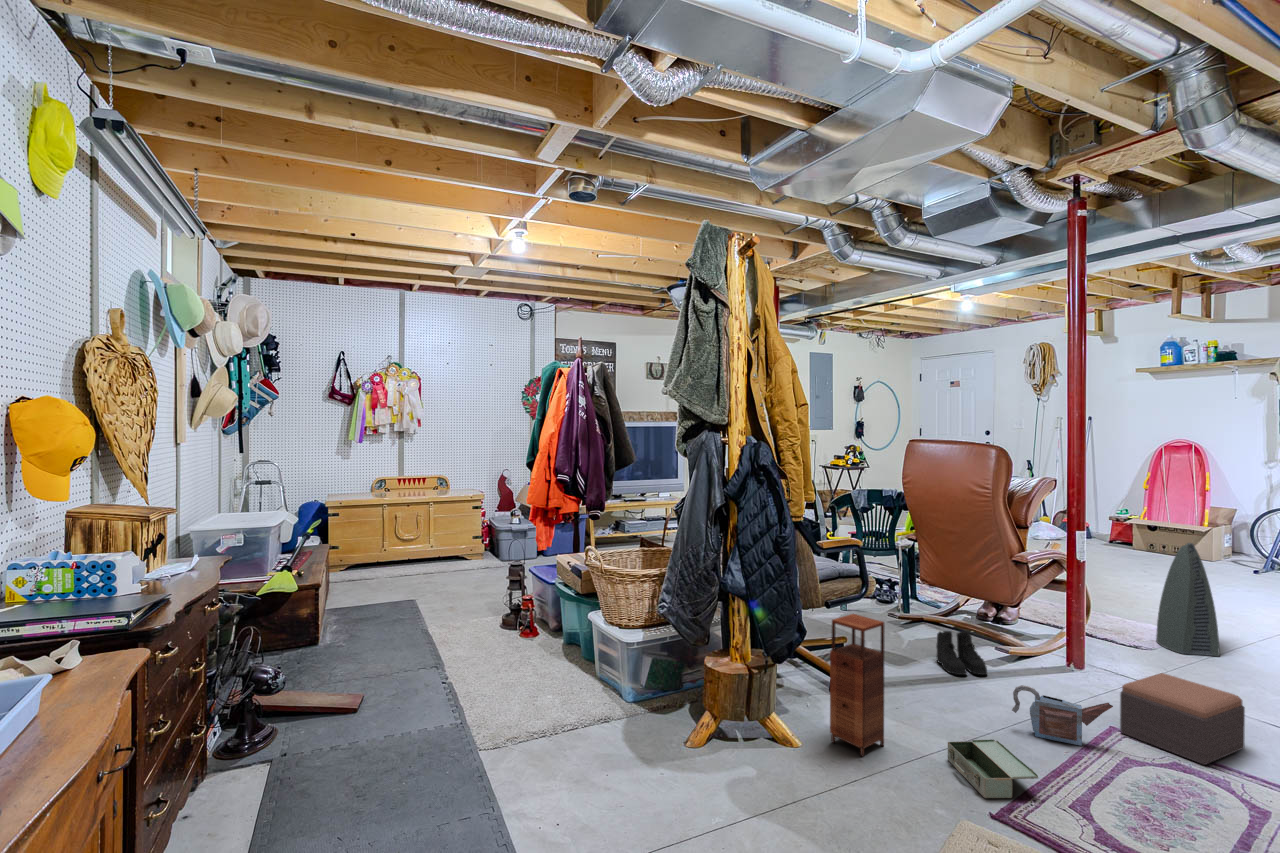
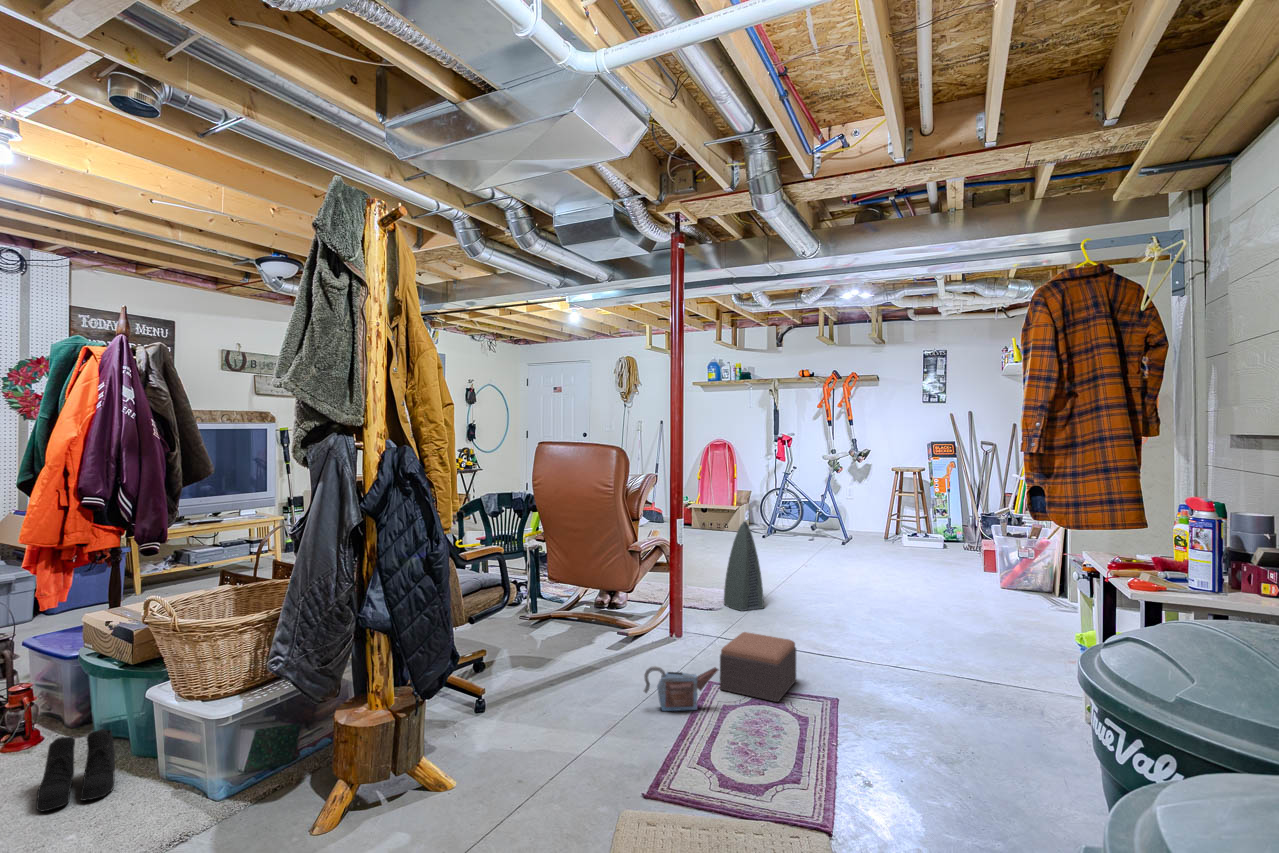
storage cabinet: present [830,614,885,756] -> none [484,628,539,780]
boots: present [936,631,987,675] -> present [36,729,115,811]
toolbox: present [948,740,1038,798] -> none [598,725,678,787]

